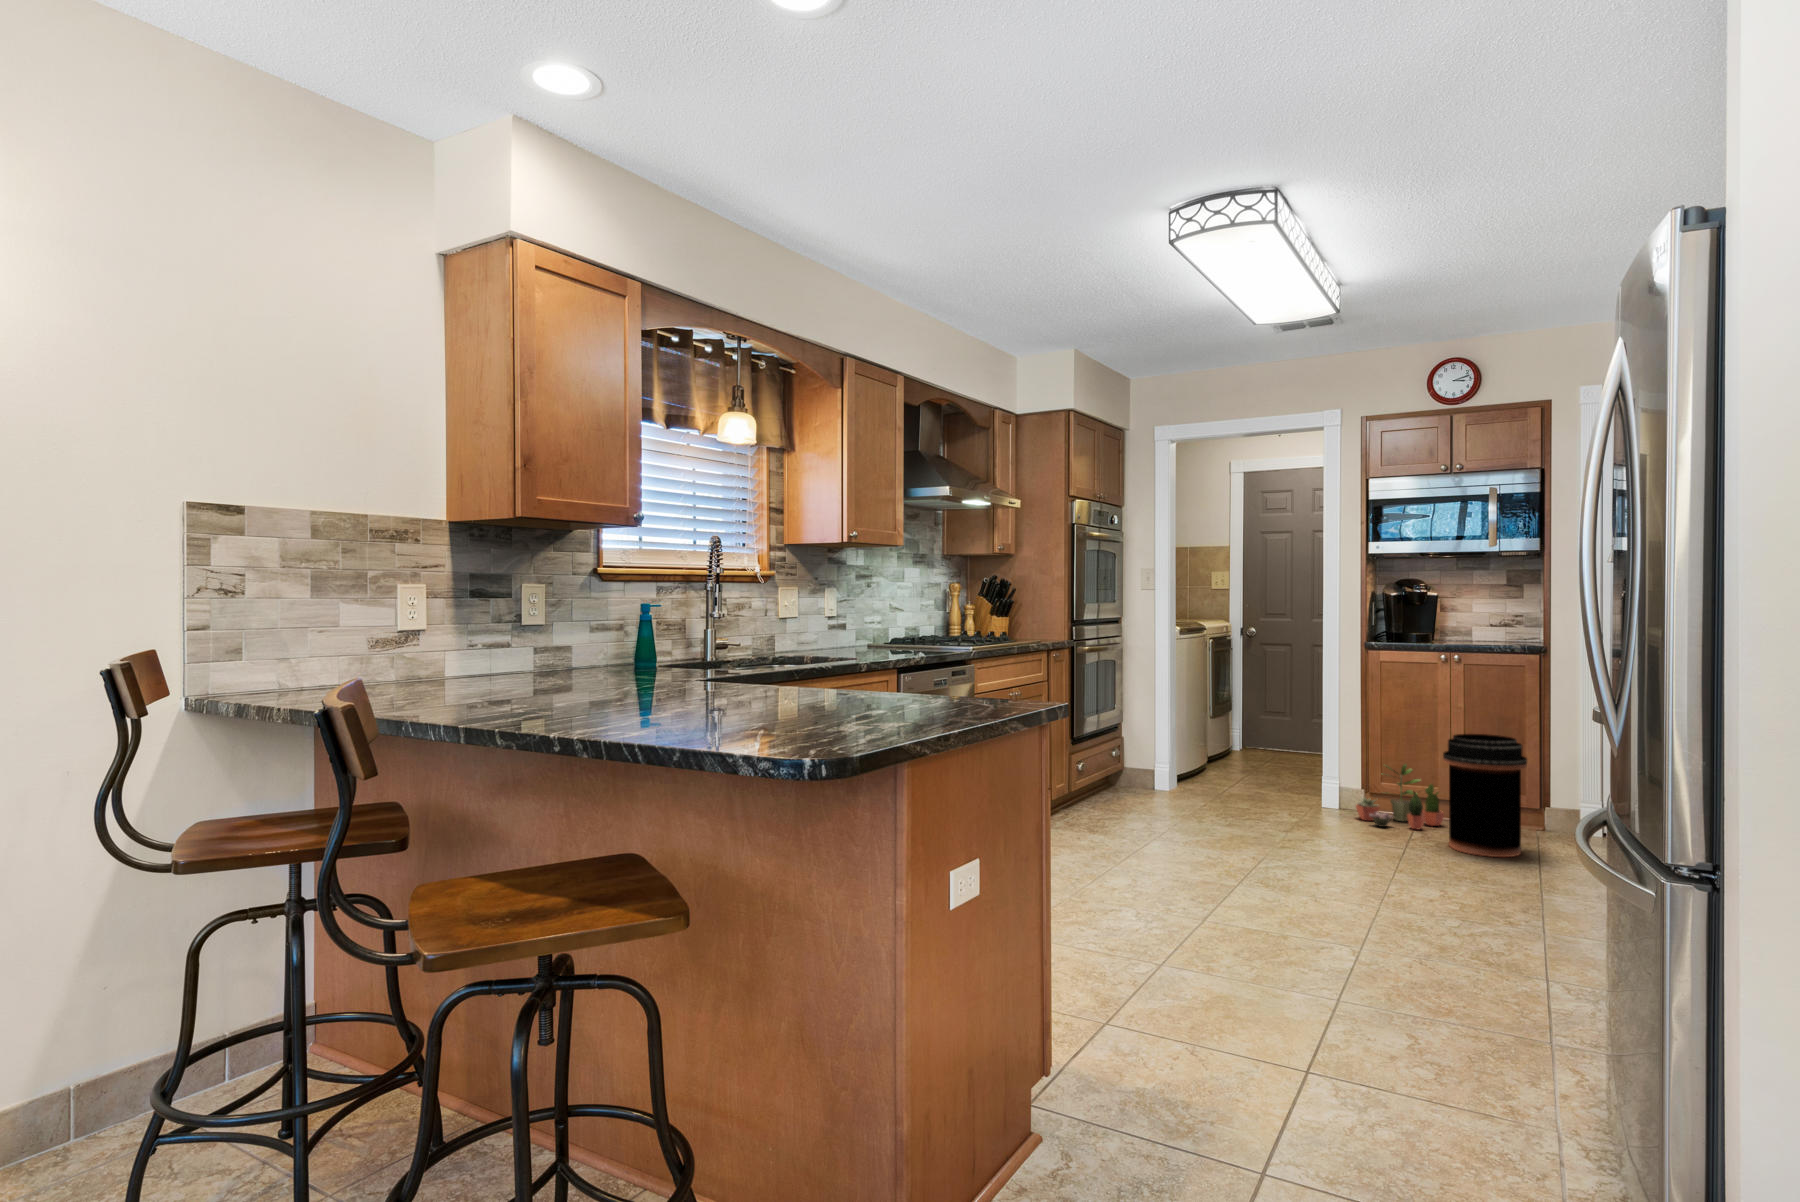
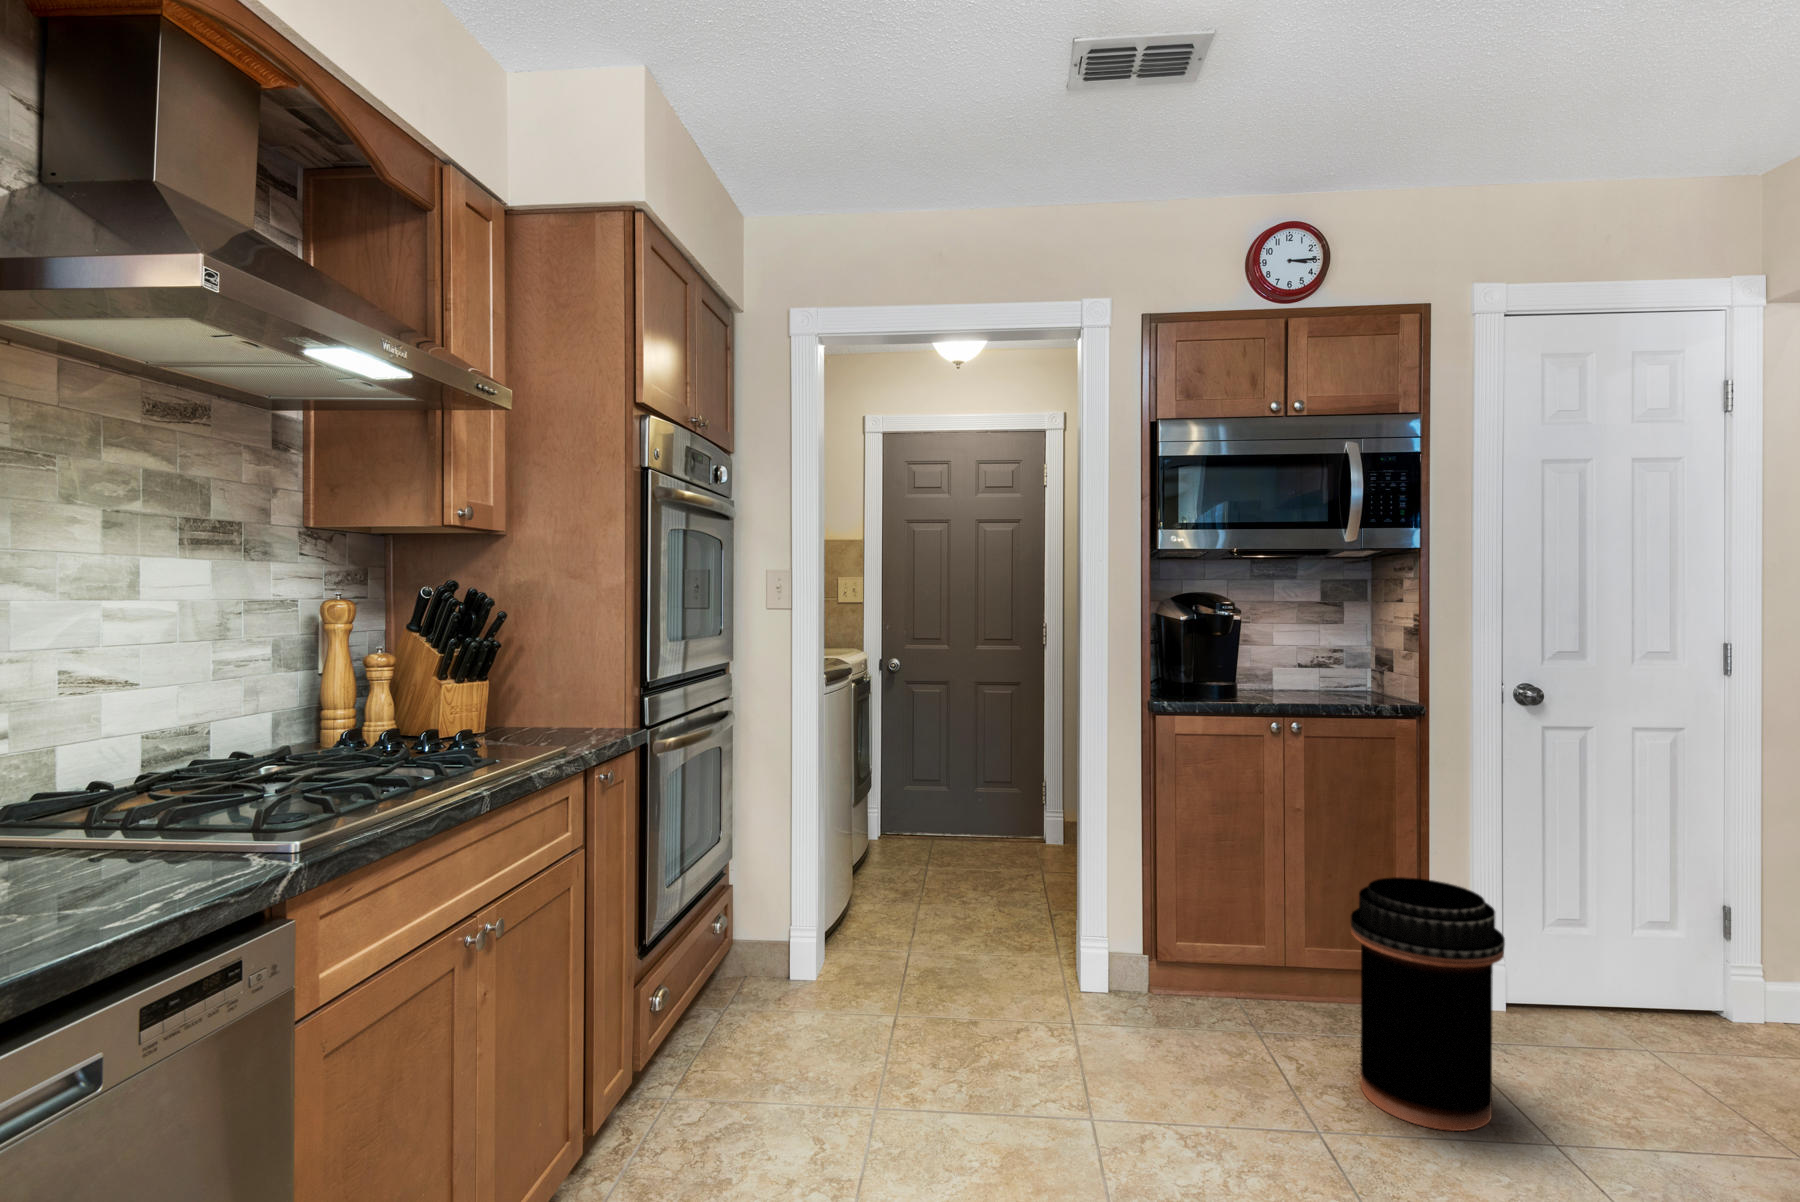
potted plant: present [1356,764,1444,829] -> none [1151,917,1294,1047]

